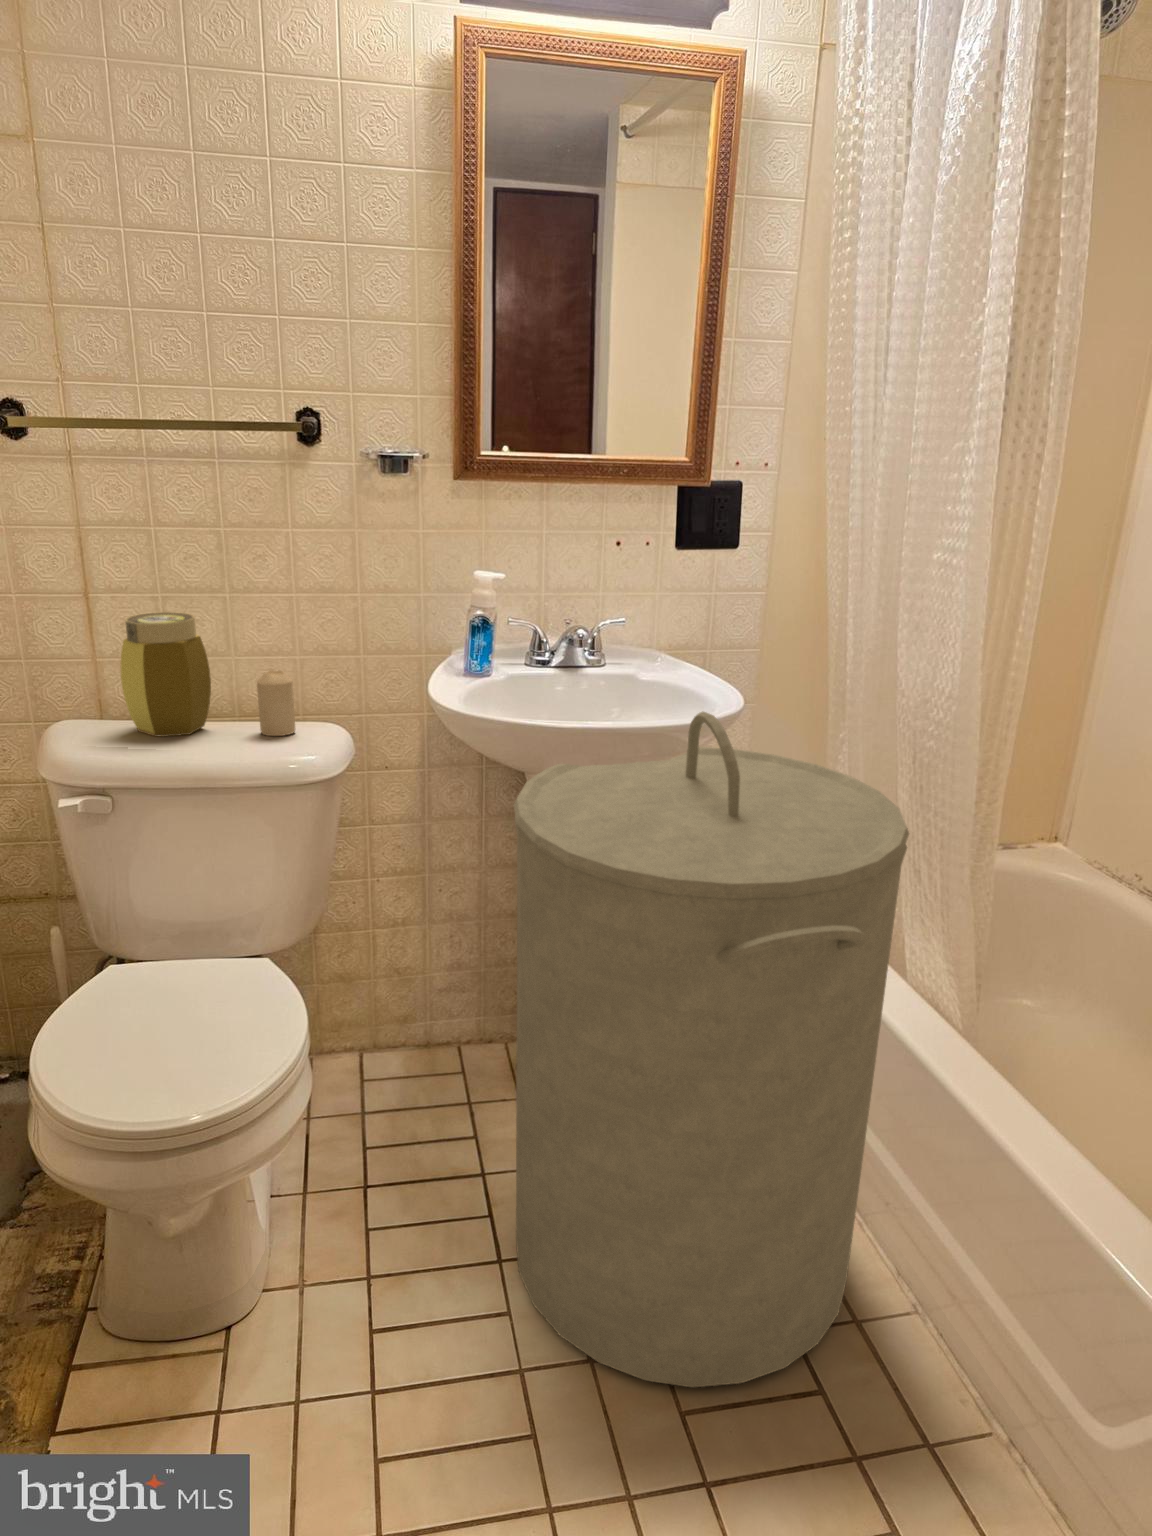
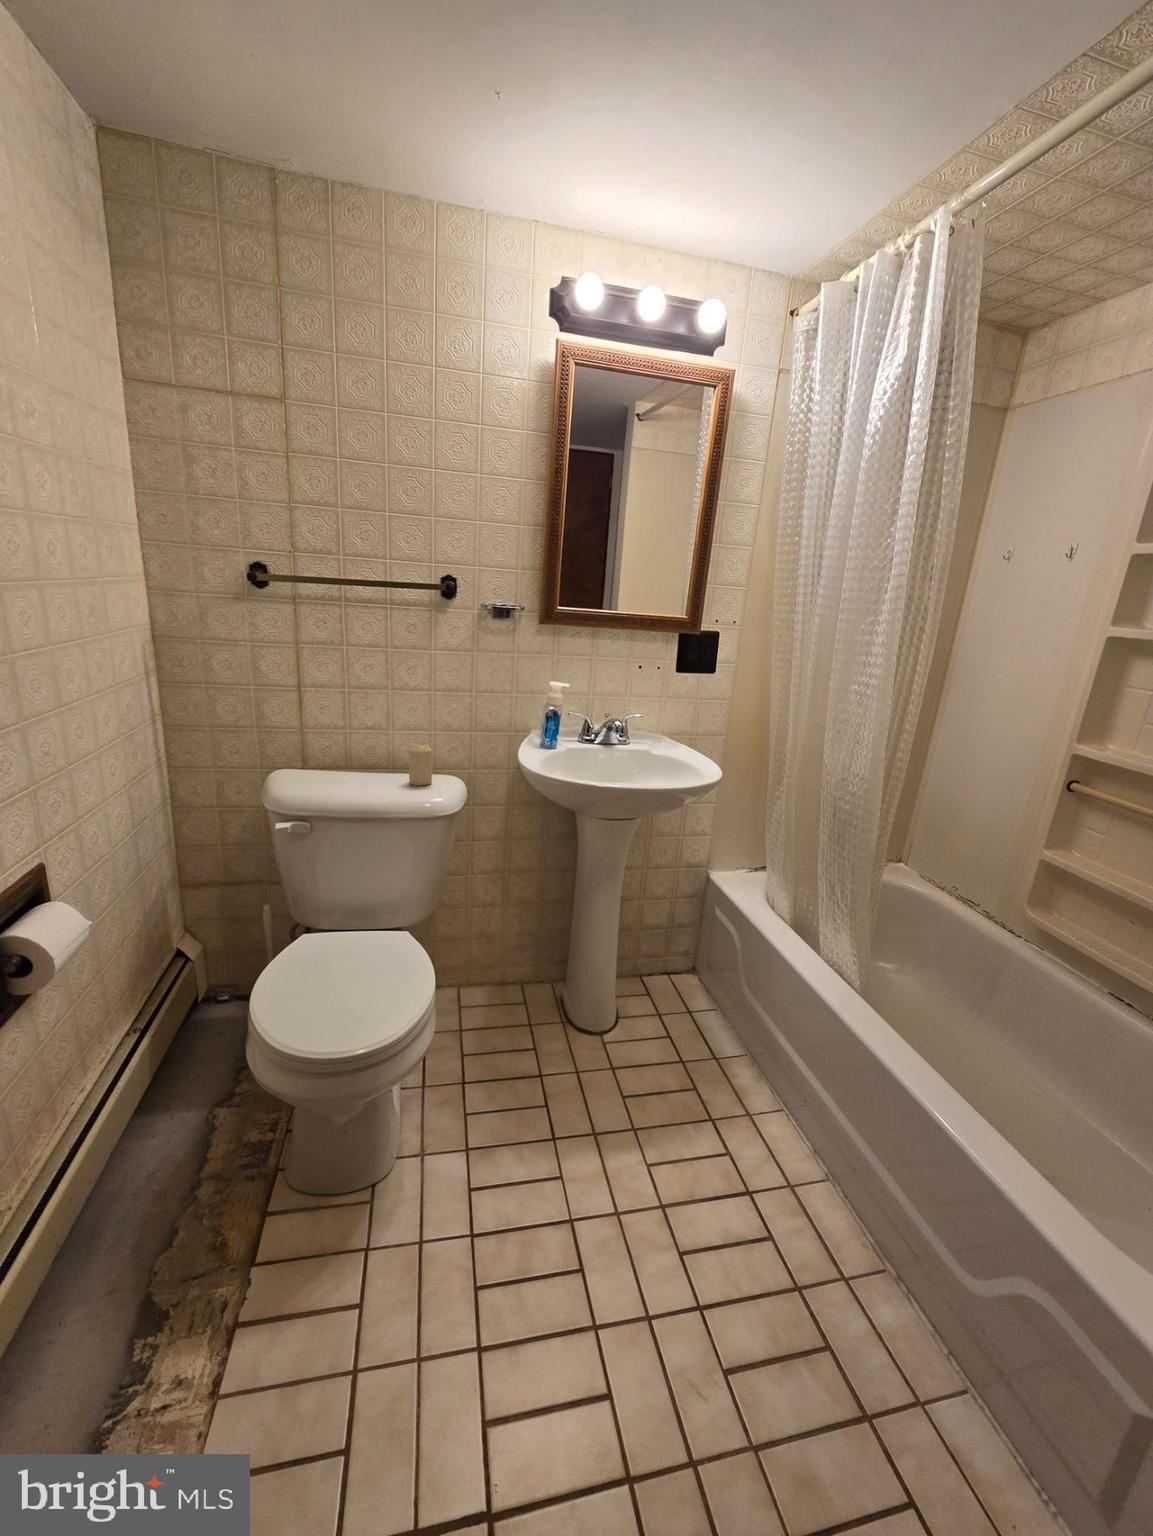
jar: present [120,612,211,737] -> none [321,703,379,784]
laundry hamper: present [513,711,909,1387] -> none [564,782,842,1235]

